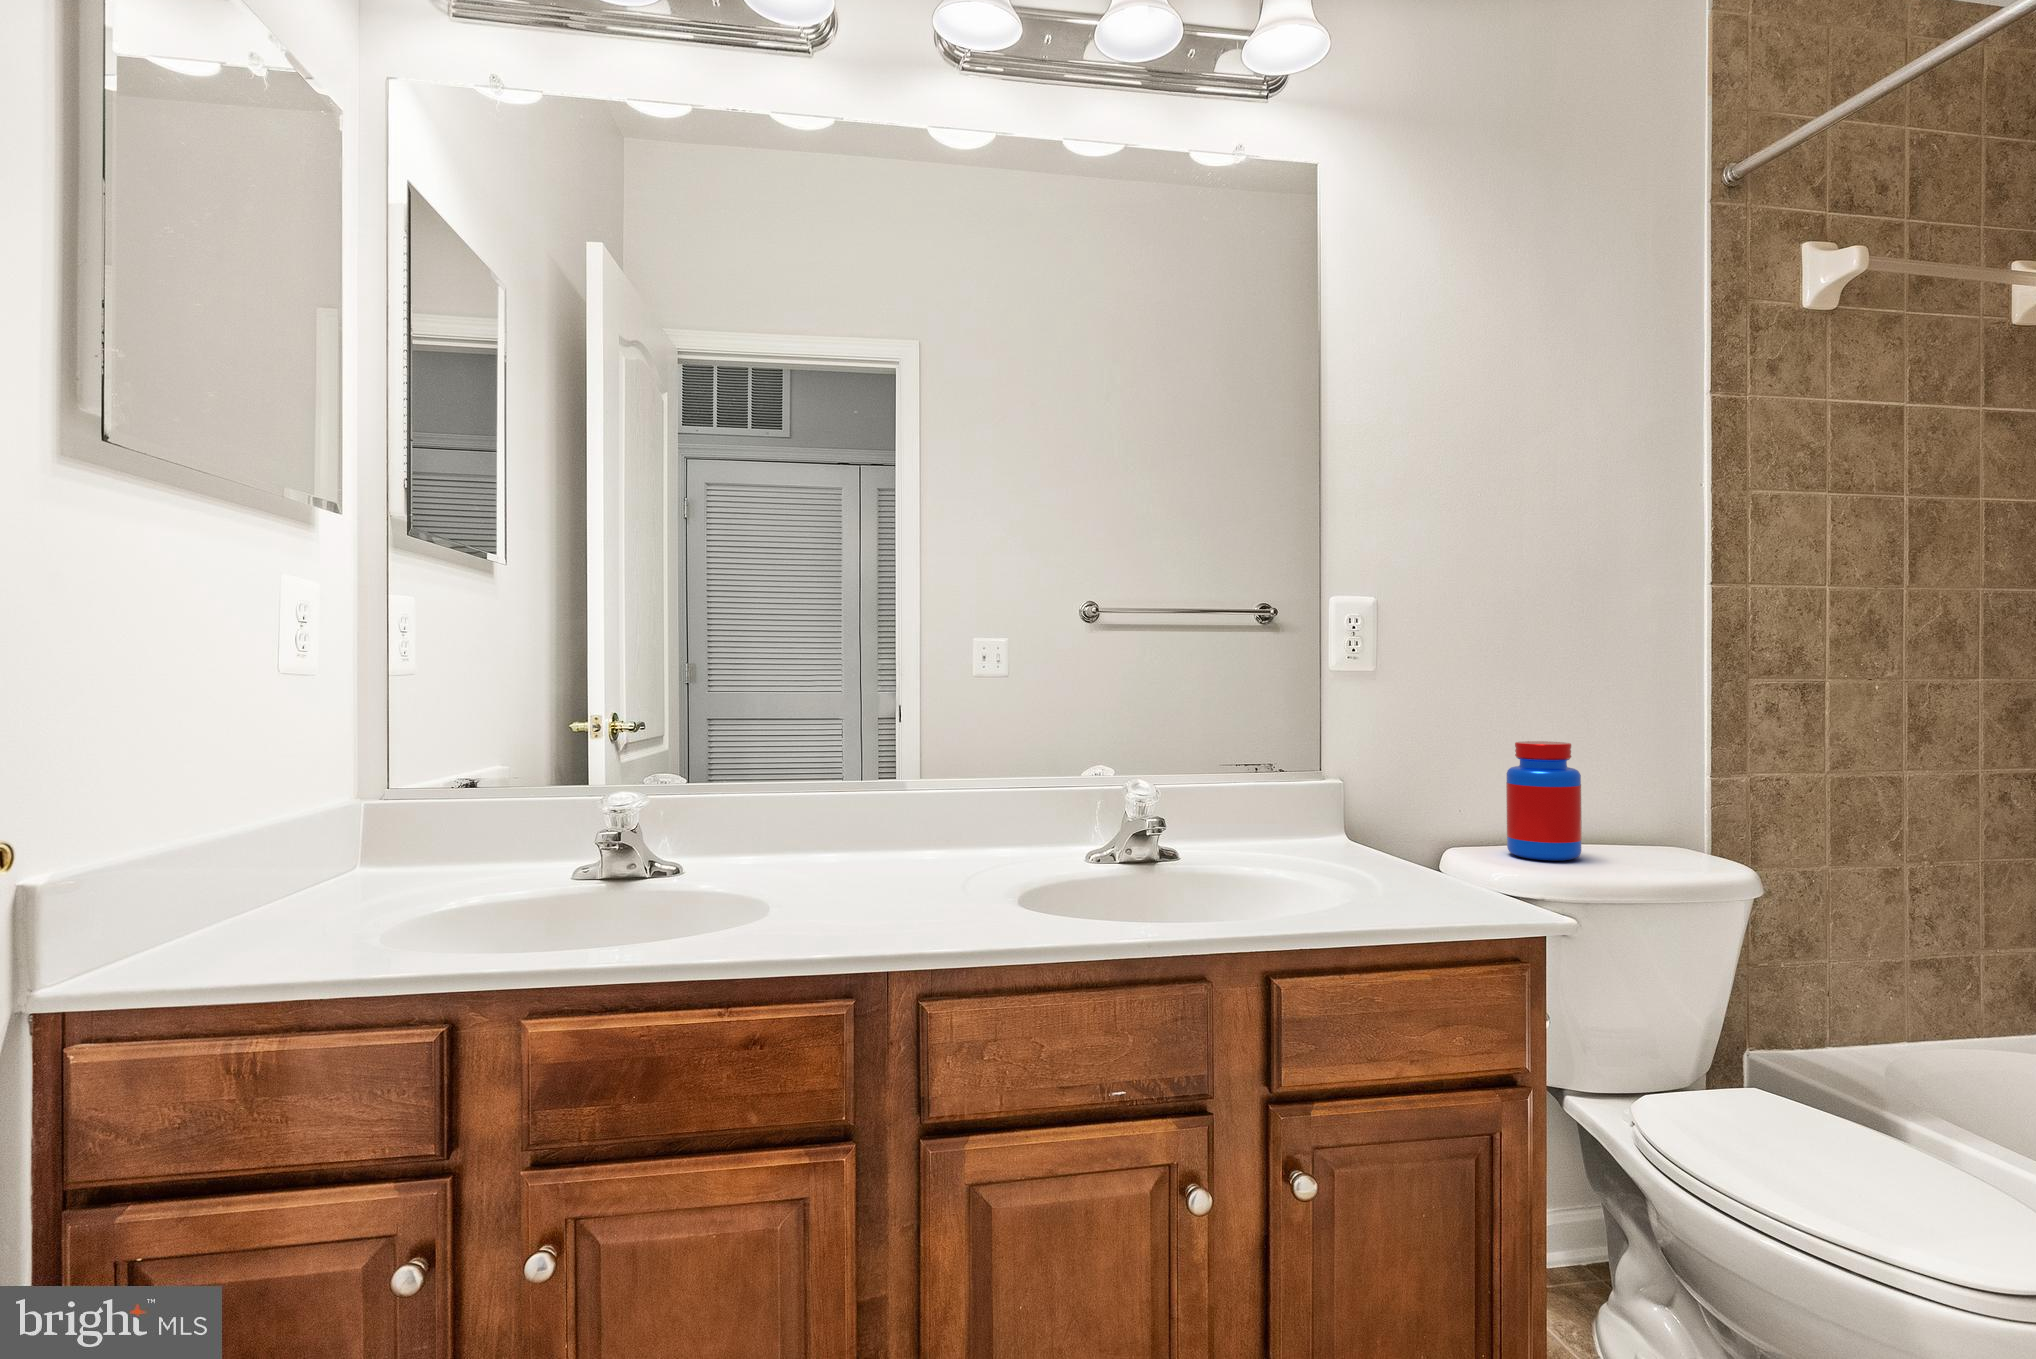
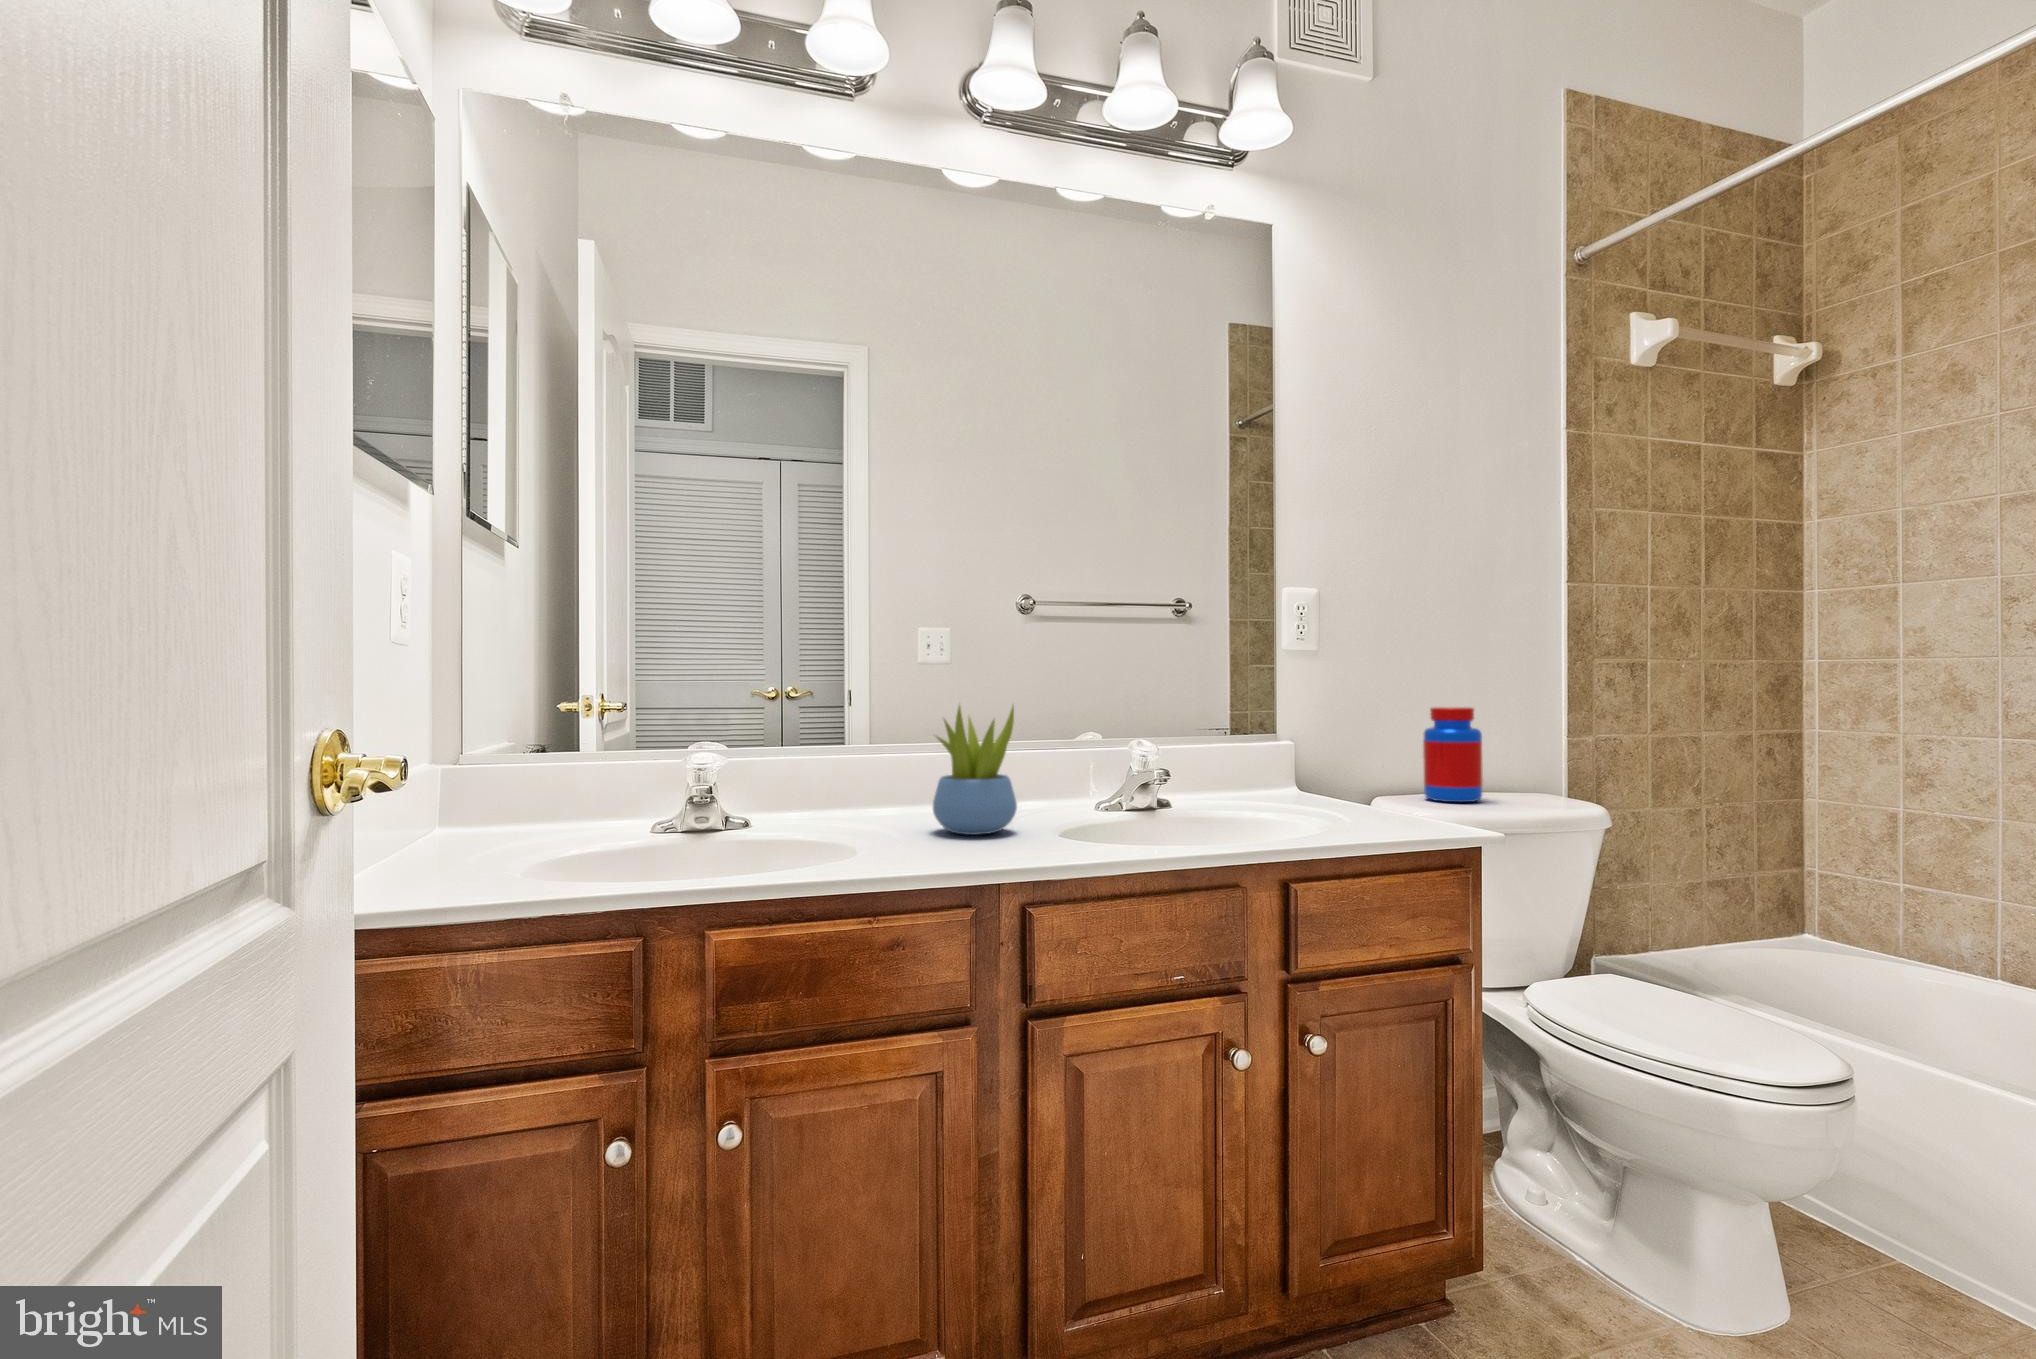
succulent plant: none [865,742,963,897] -> present [933,706,1017,835]

